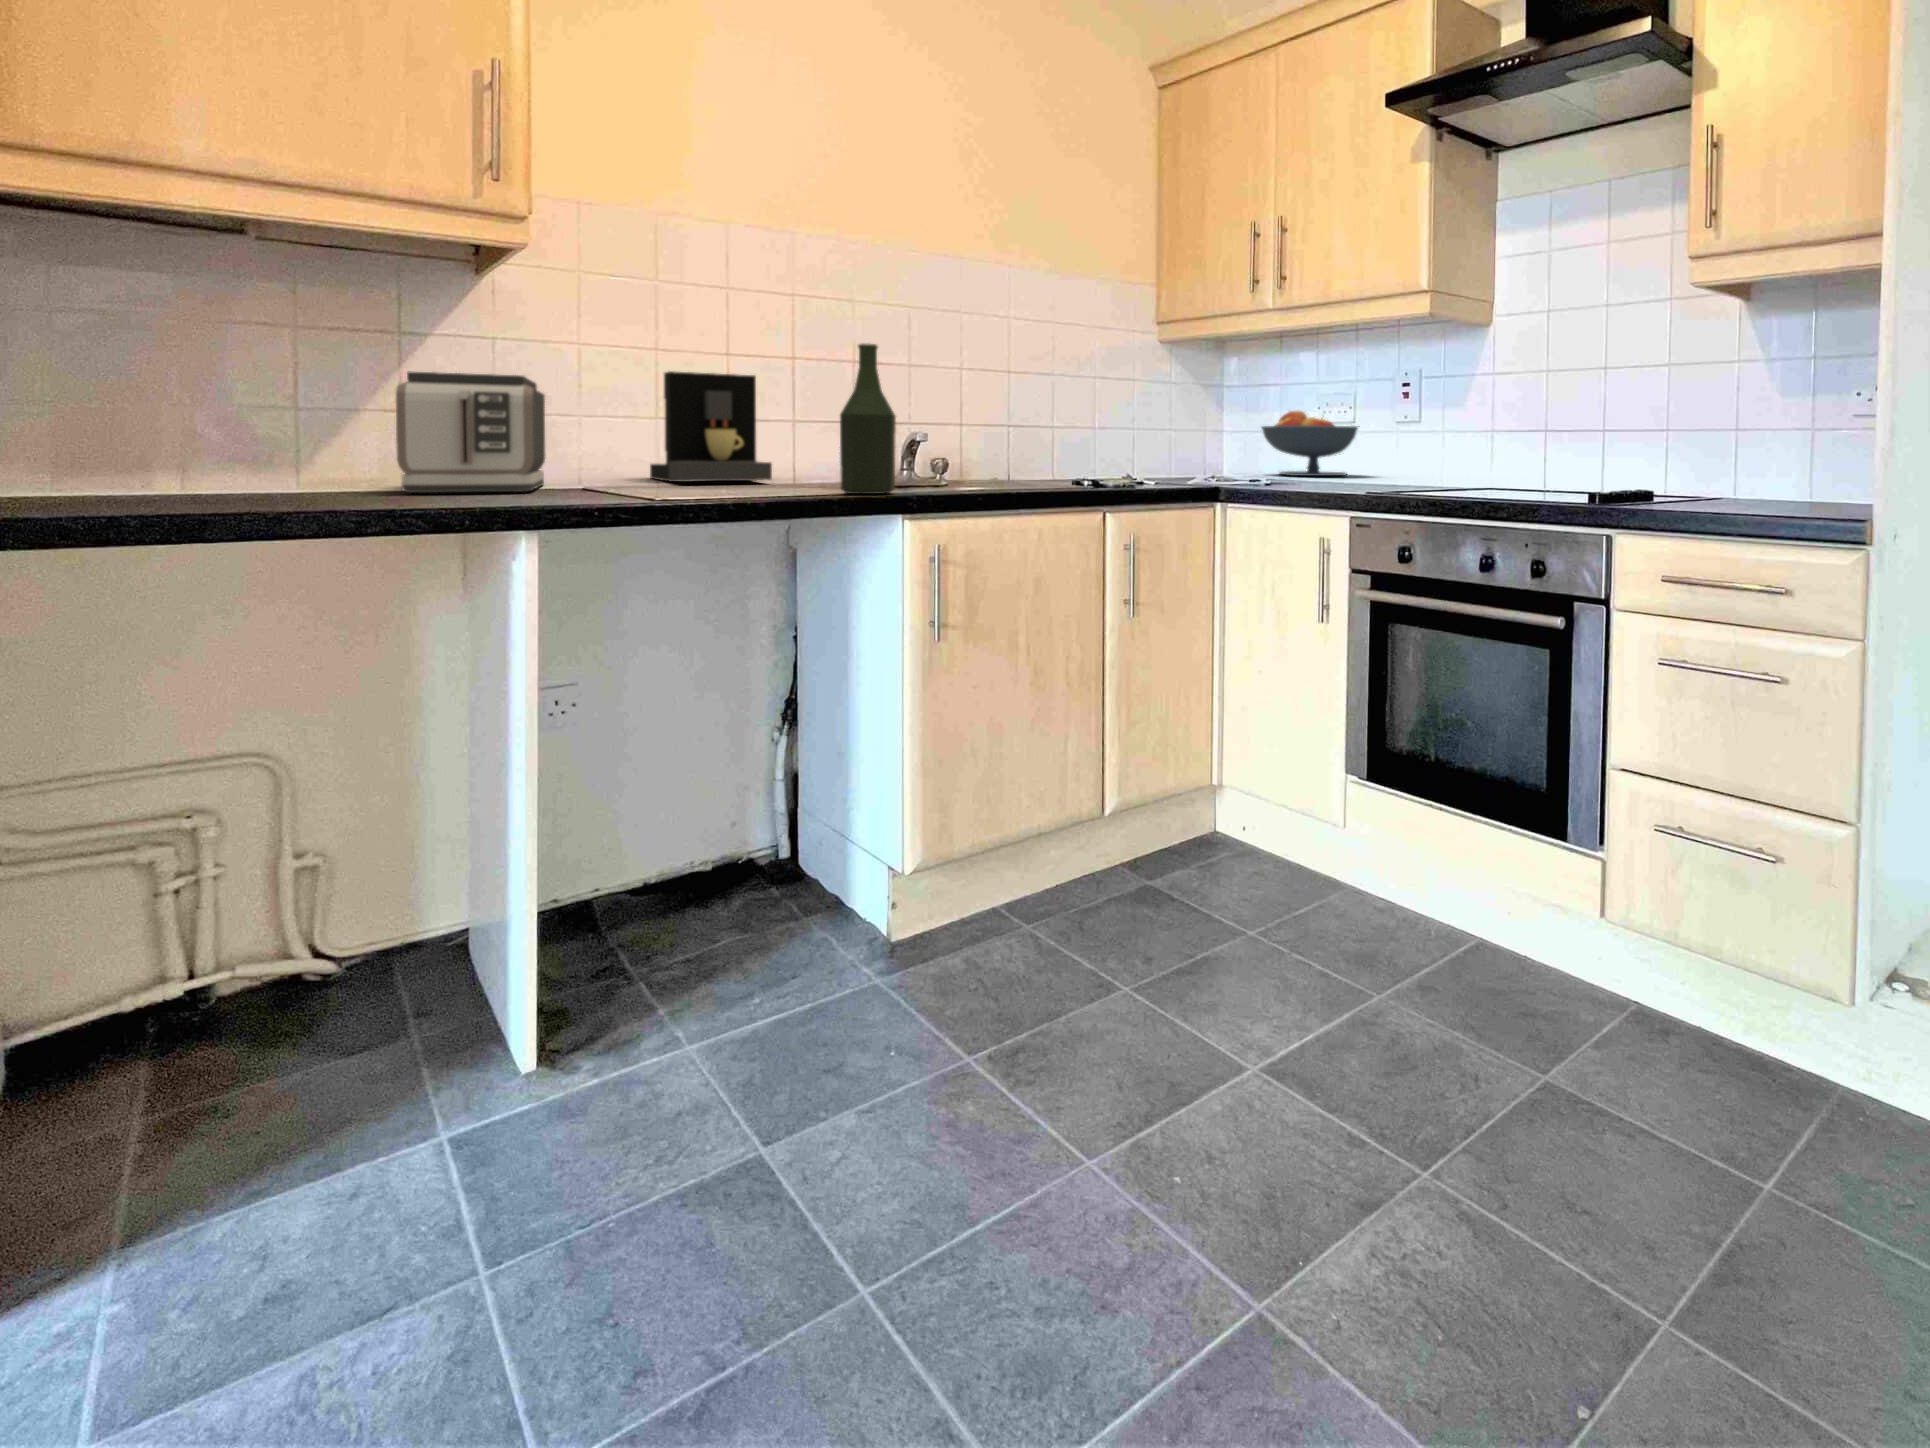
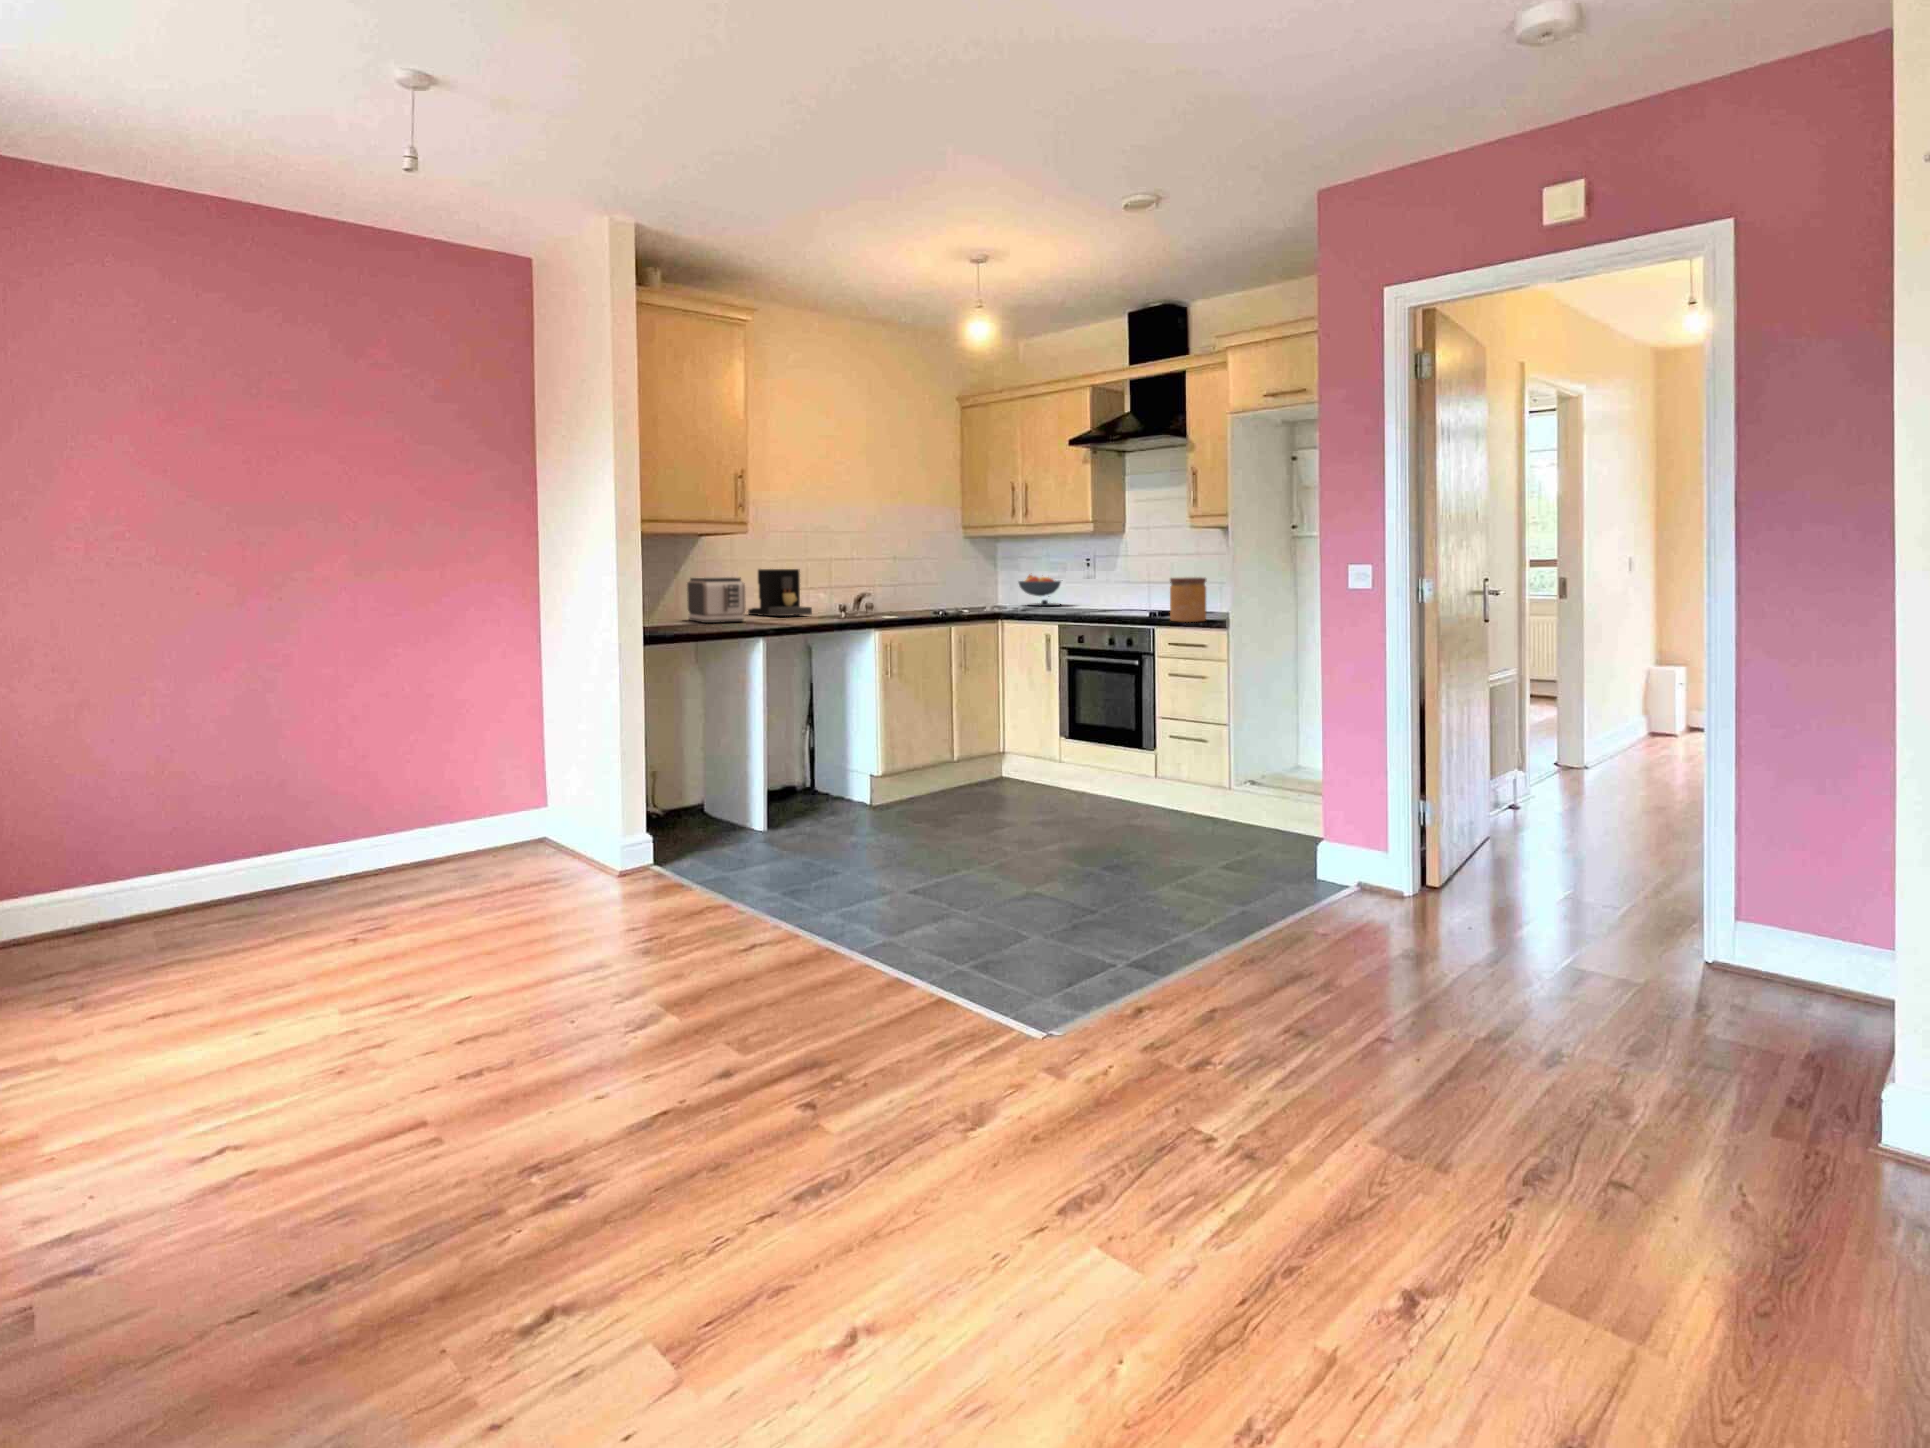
bottle: present [840,344,896,494] -> none [856,561,876,620]
jar: none [1665,393,1779,516] -> present [1170,577,1206,622]

